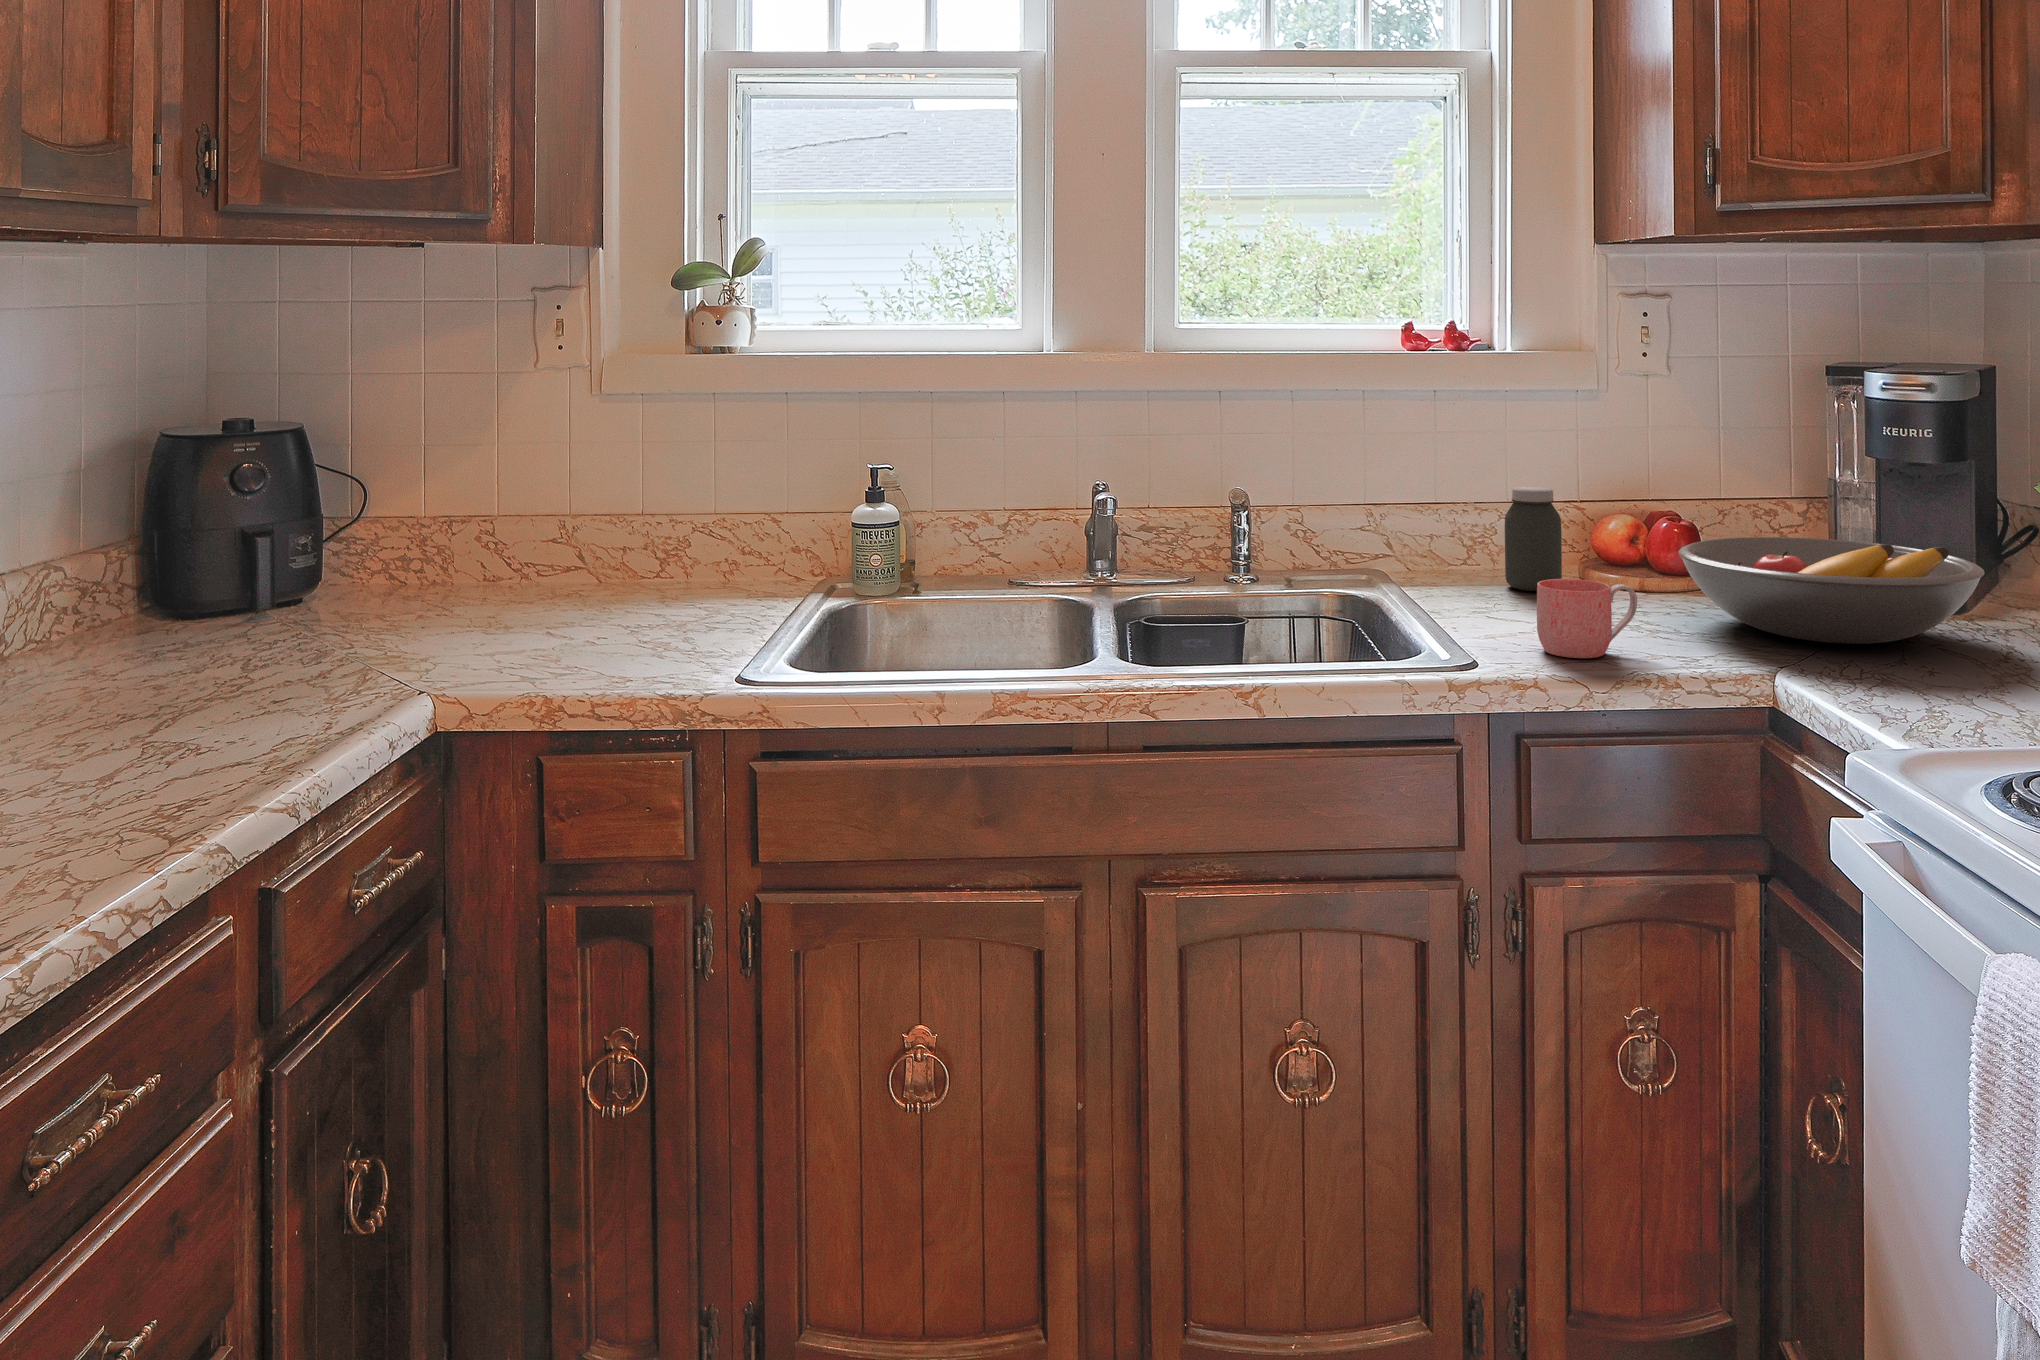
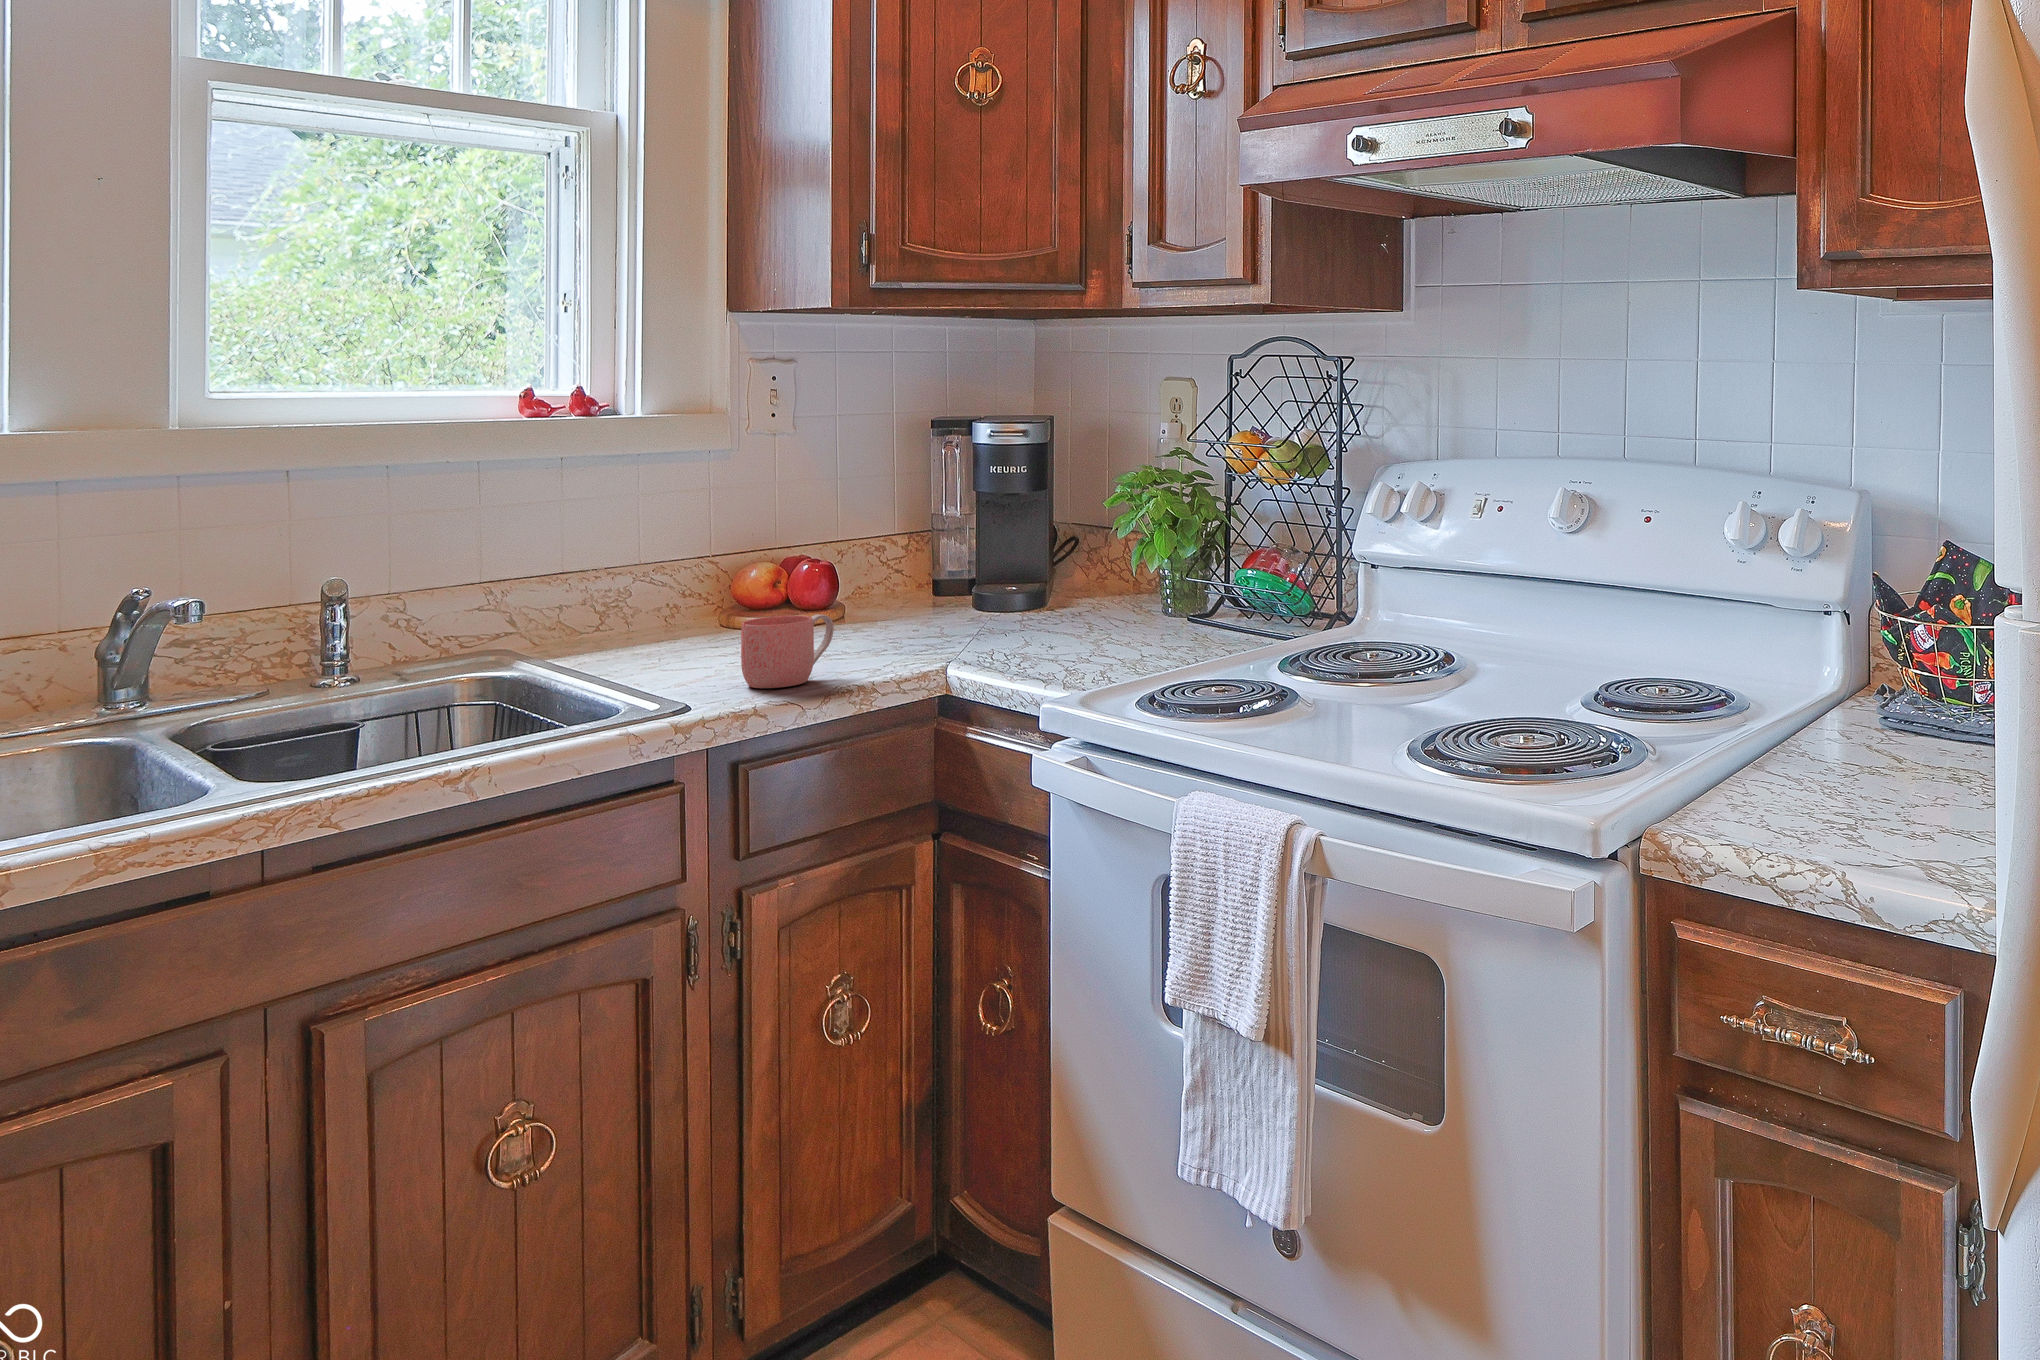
jar: present [1505,487,1562,591] -> none [654,543,715,648]
fruit bowl: present [1678,537,1985,644] -> none [844,554,1081,644]

